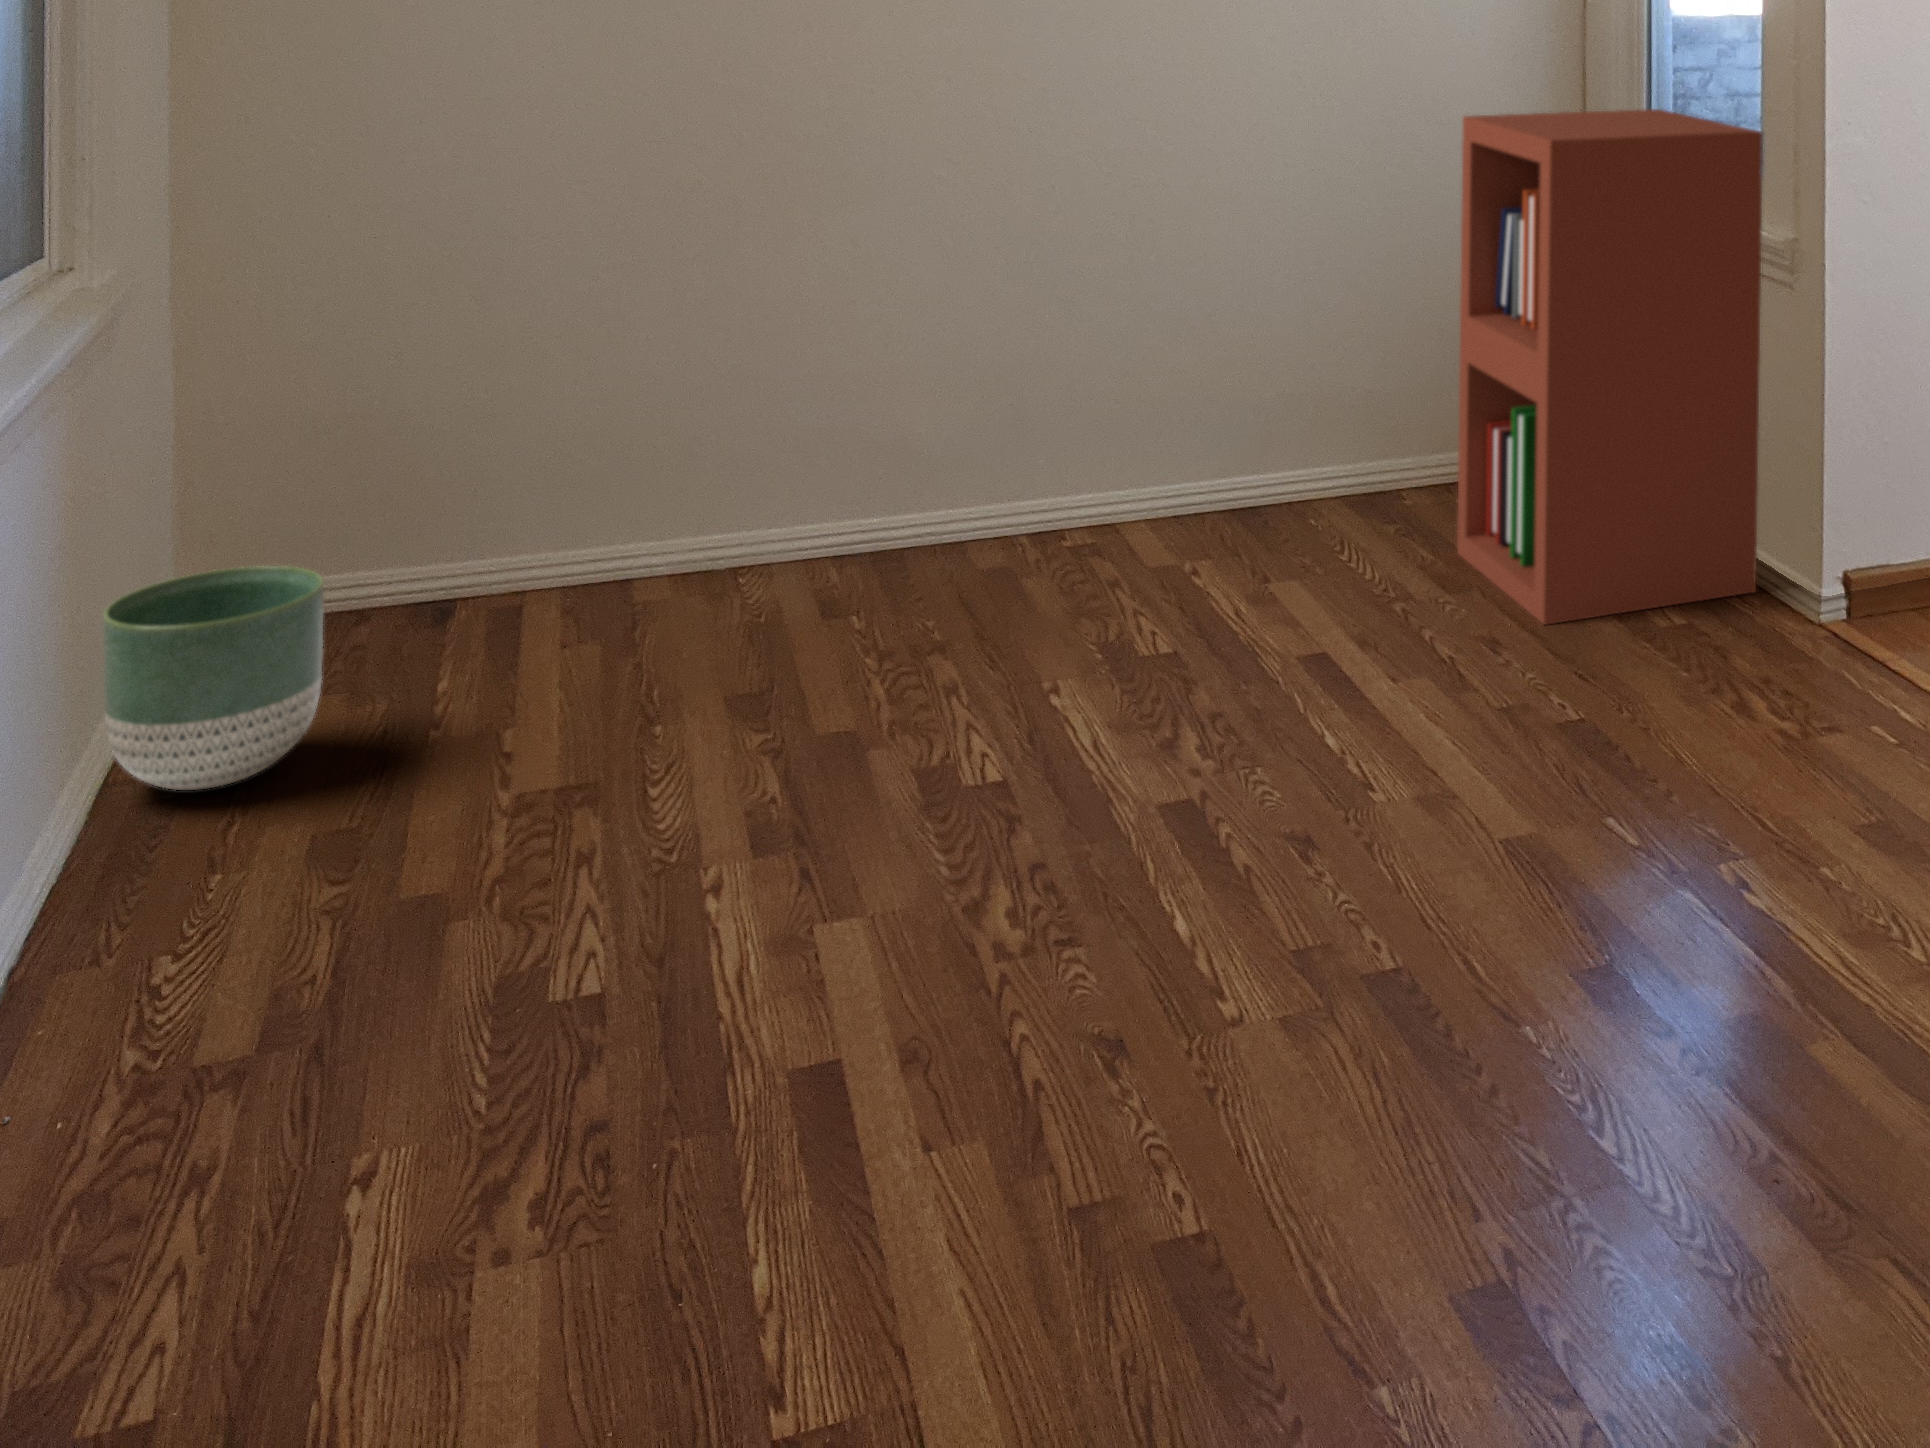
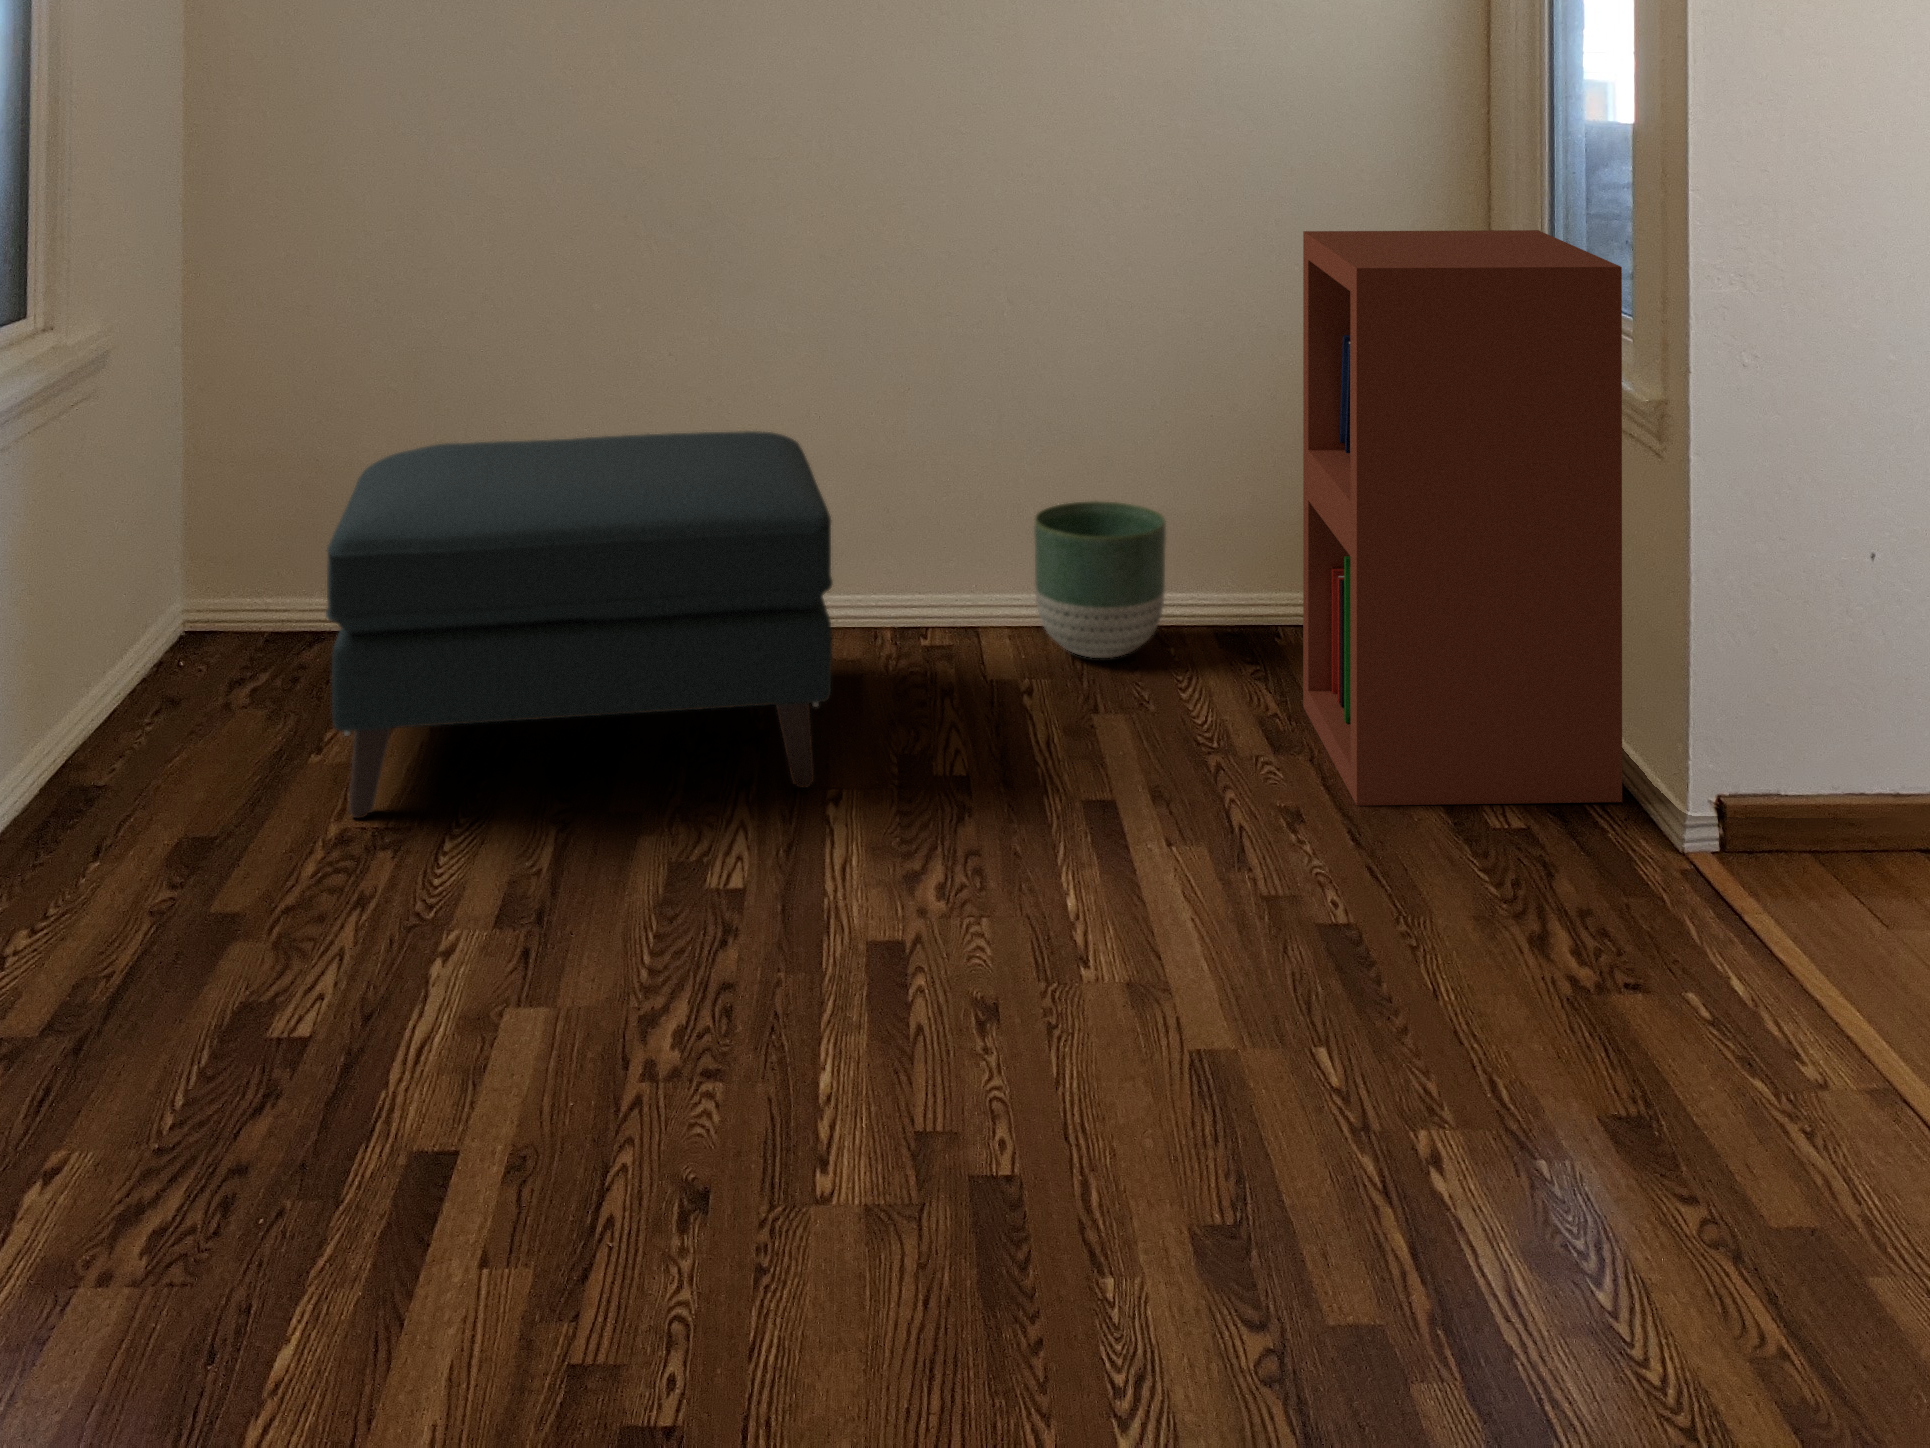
ottoman: none [464,341,1053,782] -> present [326,431,832,818]
planter: present [103,566,324,790] -> present [1034,501,1166,658]

